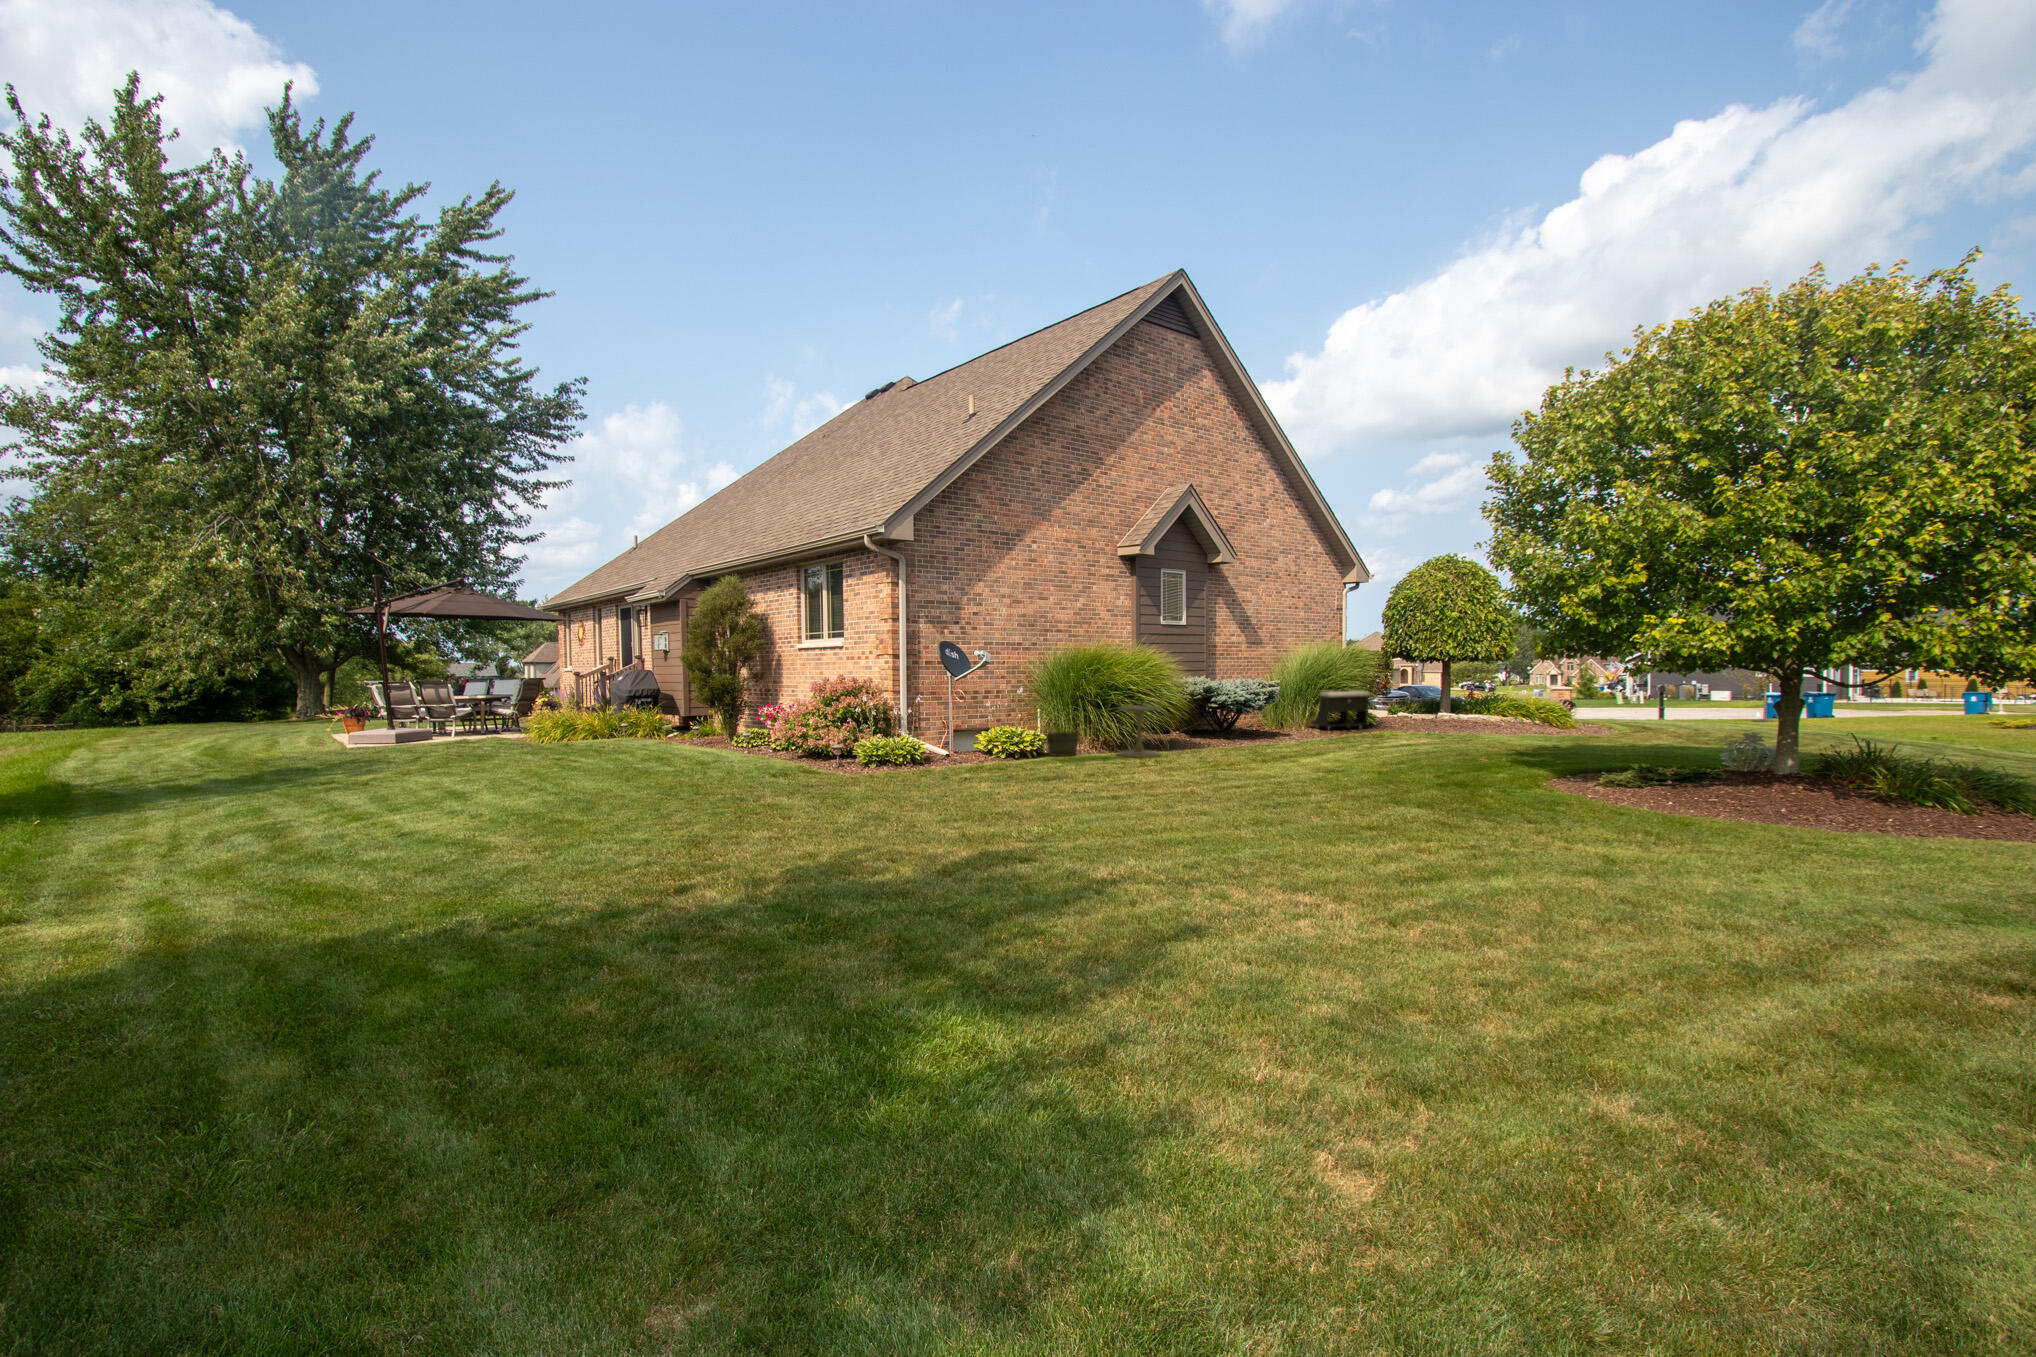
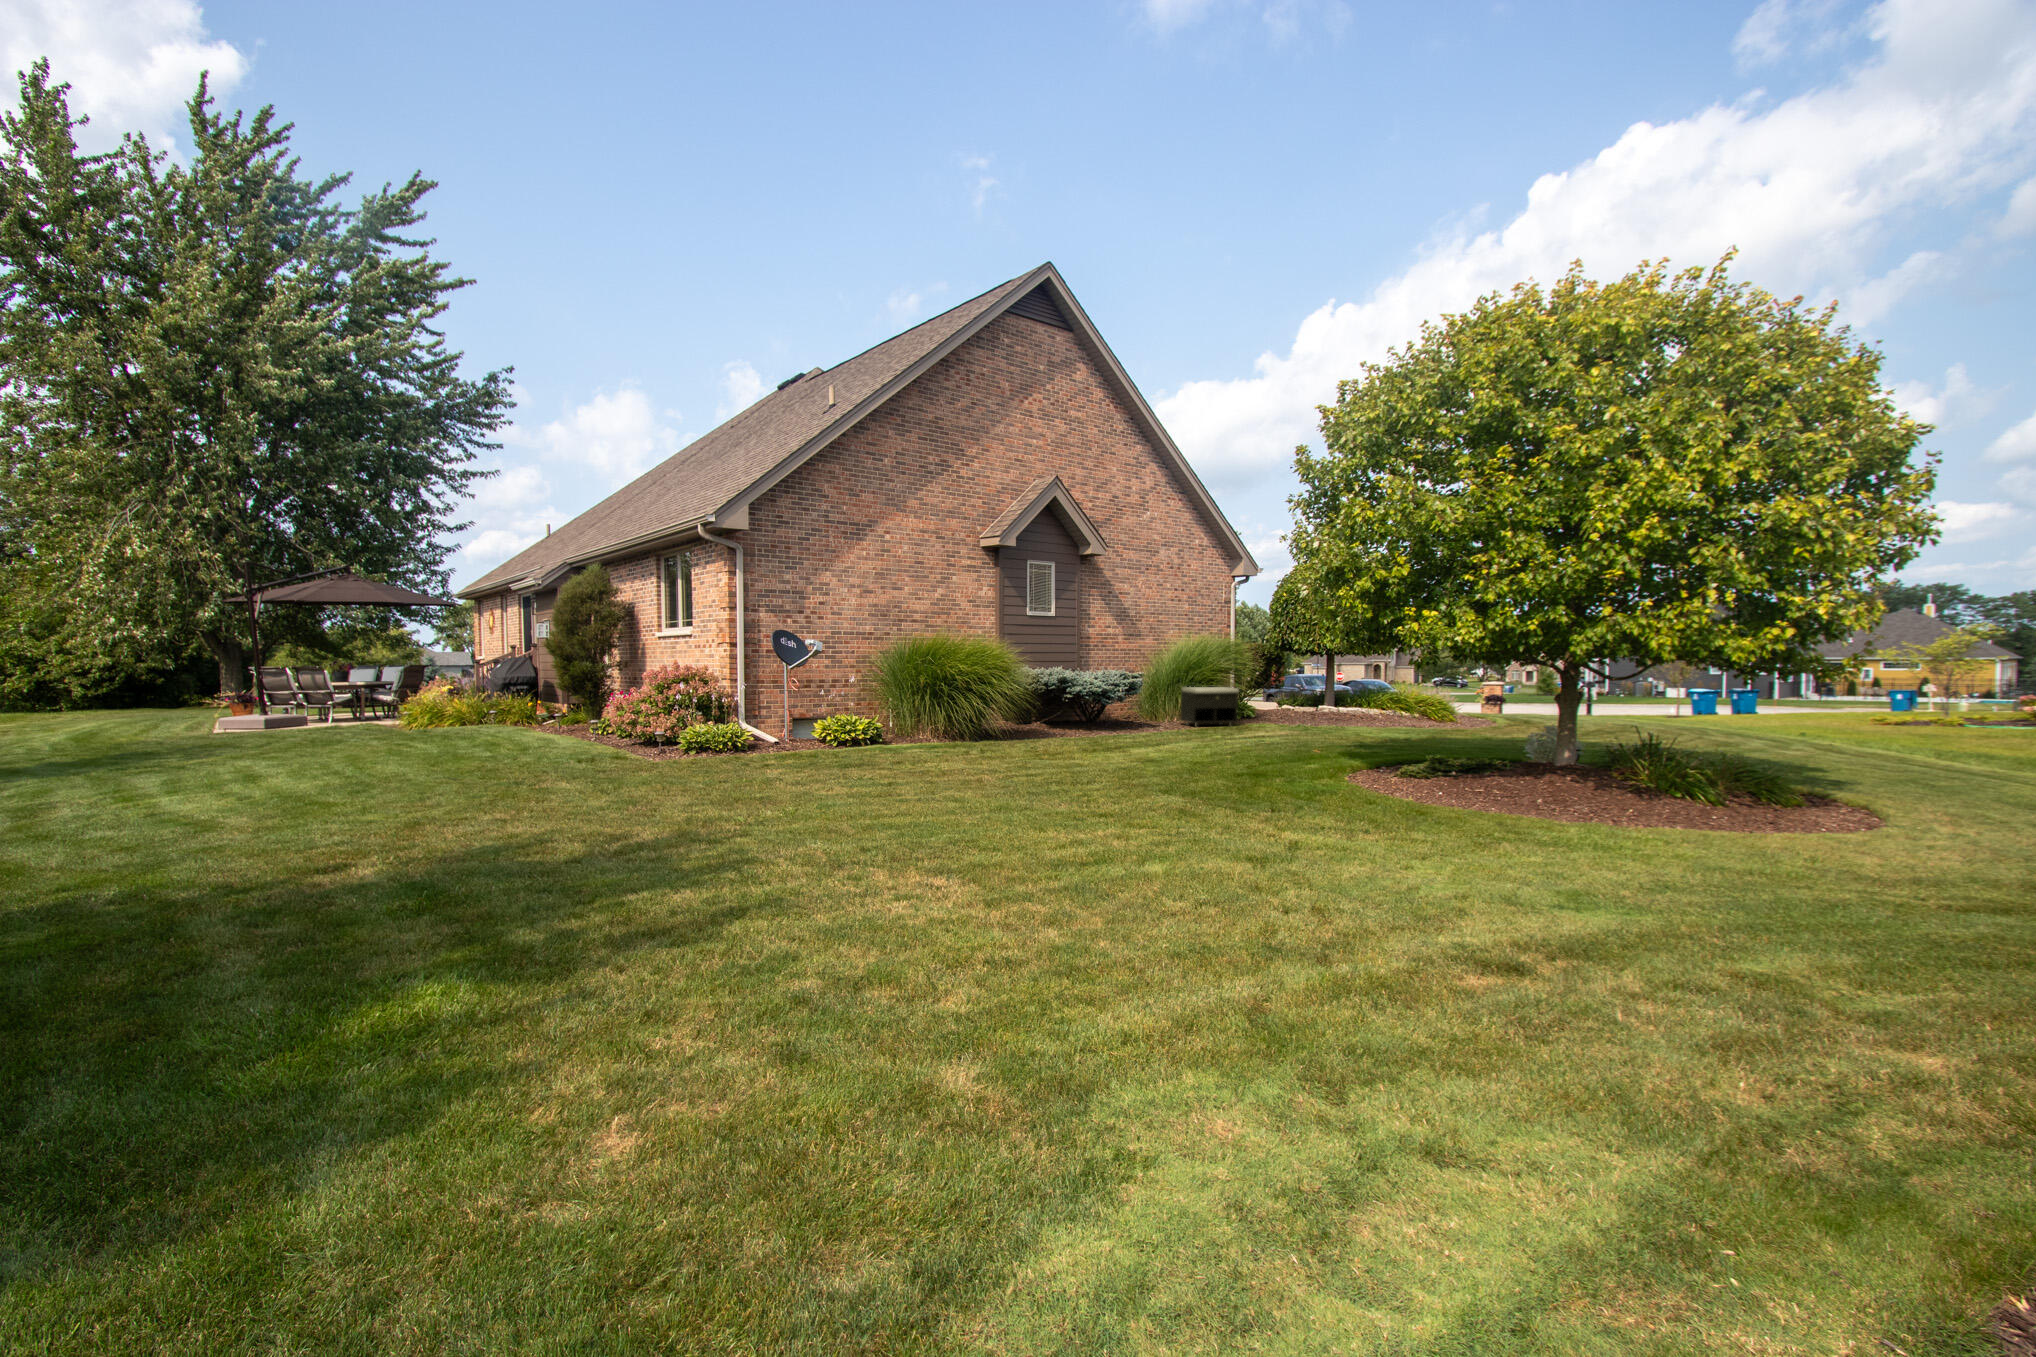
pedestal table: present [1118,706,1160,758] -> none [947,696,991,748]
wooden bucket: present [1046,729,1079,756] -> none [876,716,910,746]

